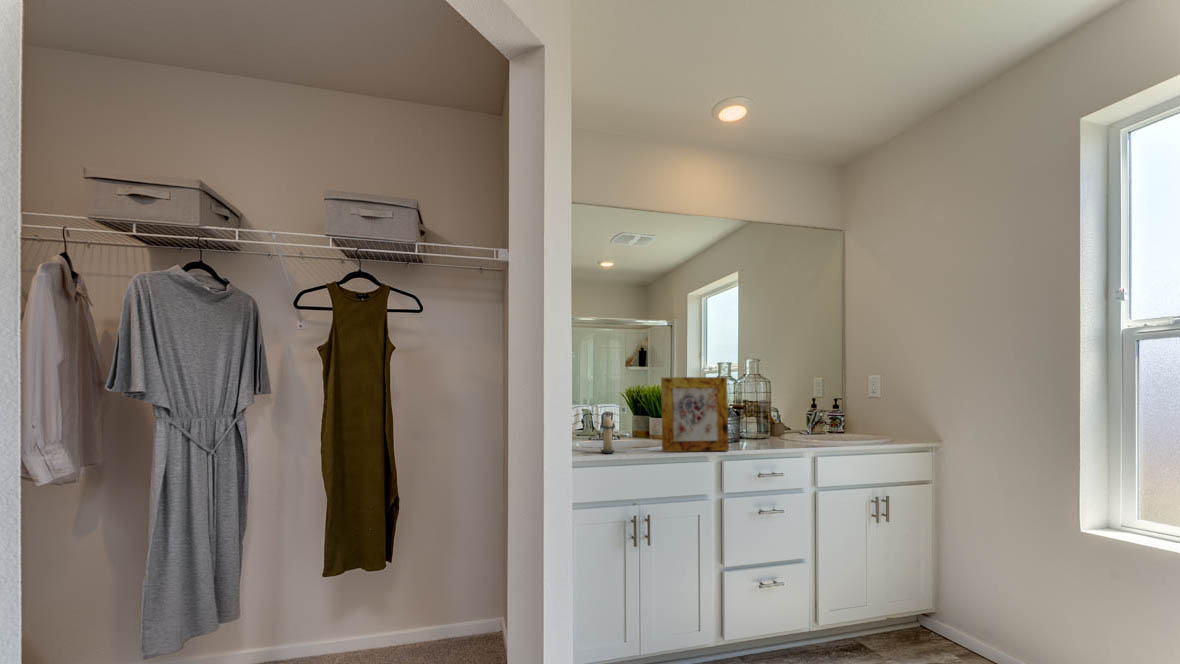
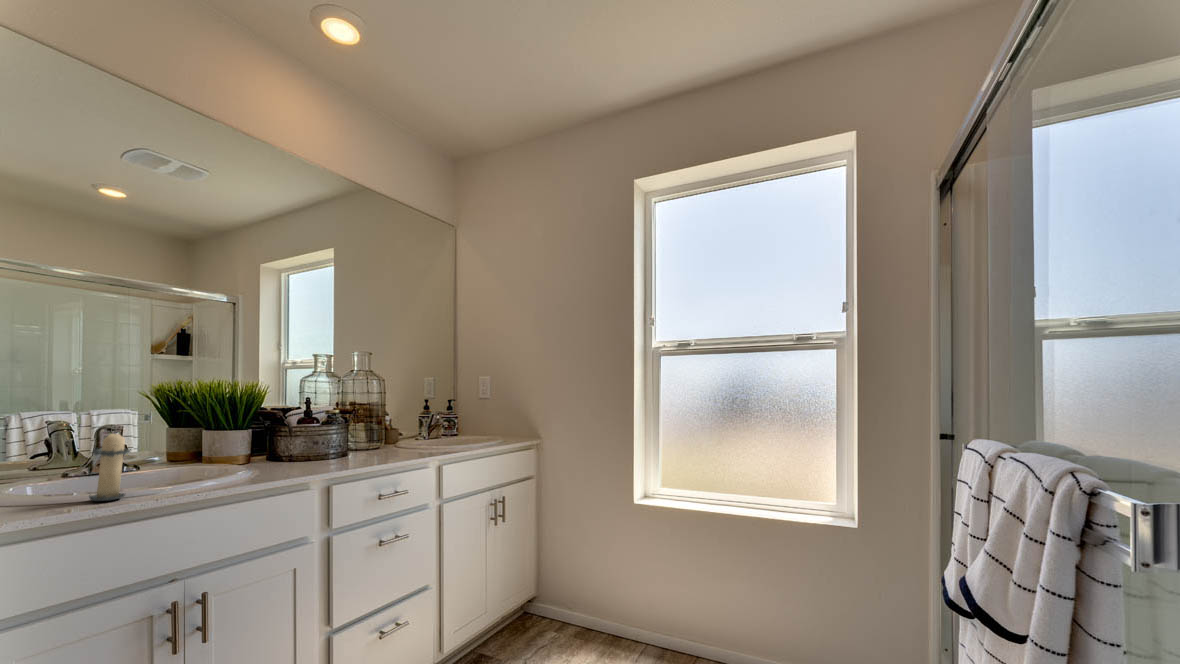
picture frame: present [661,377,729,452] -> none [229,365,348,483]

